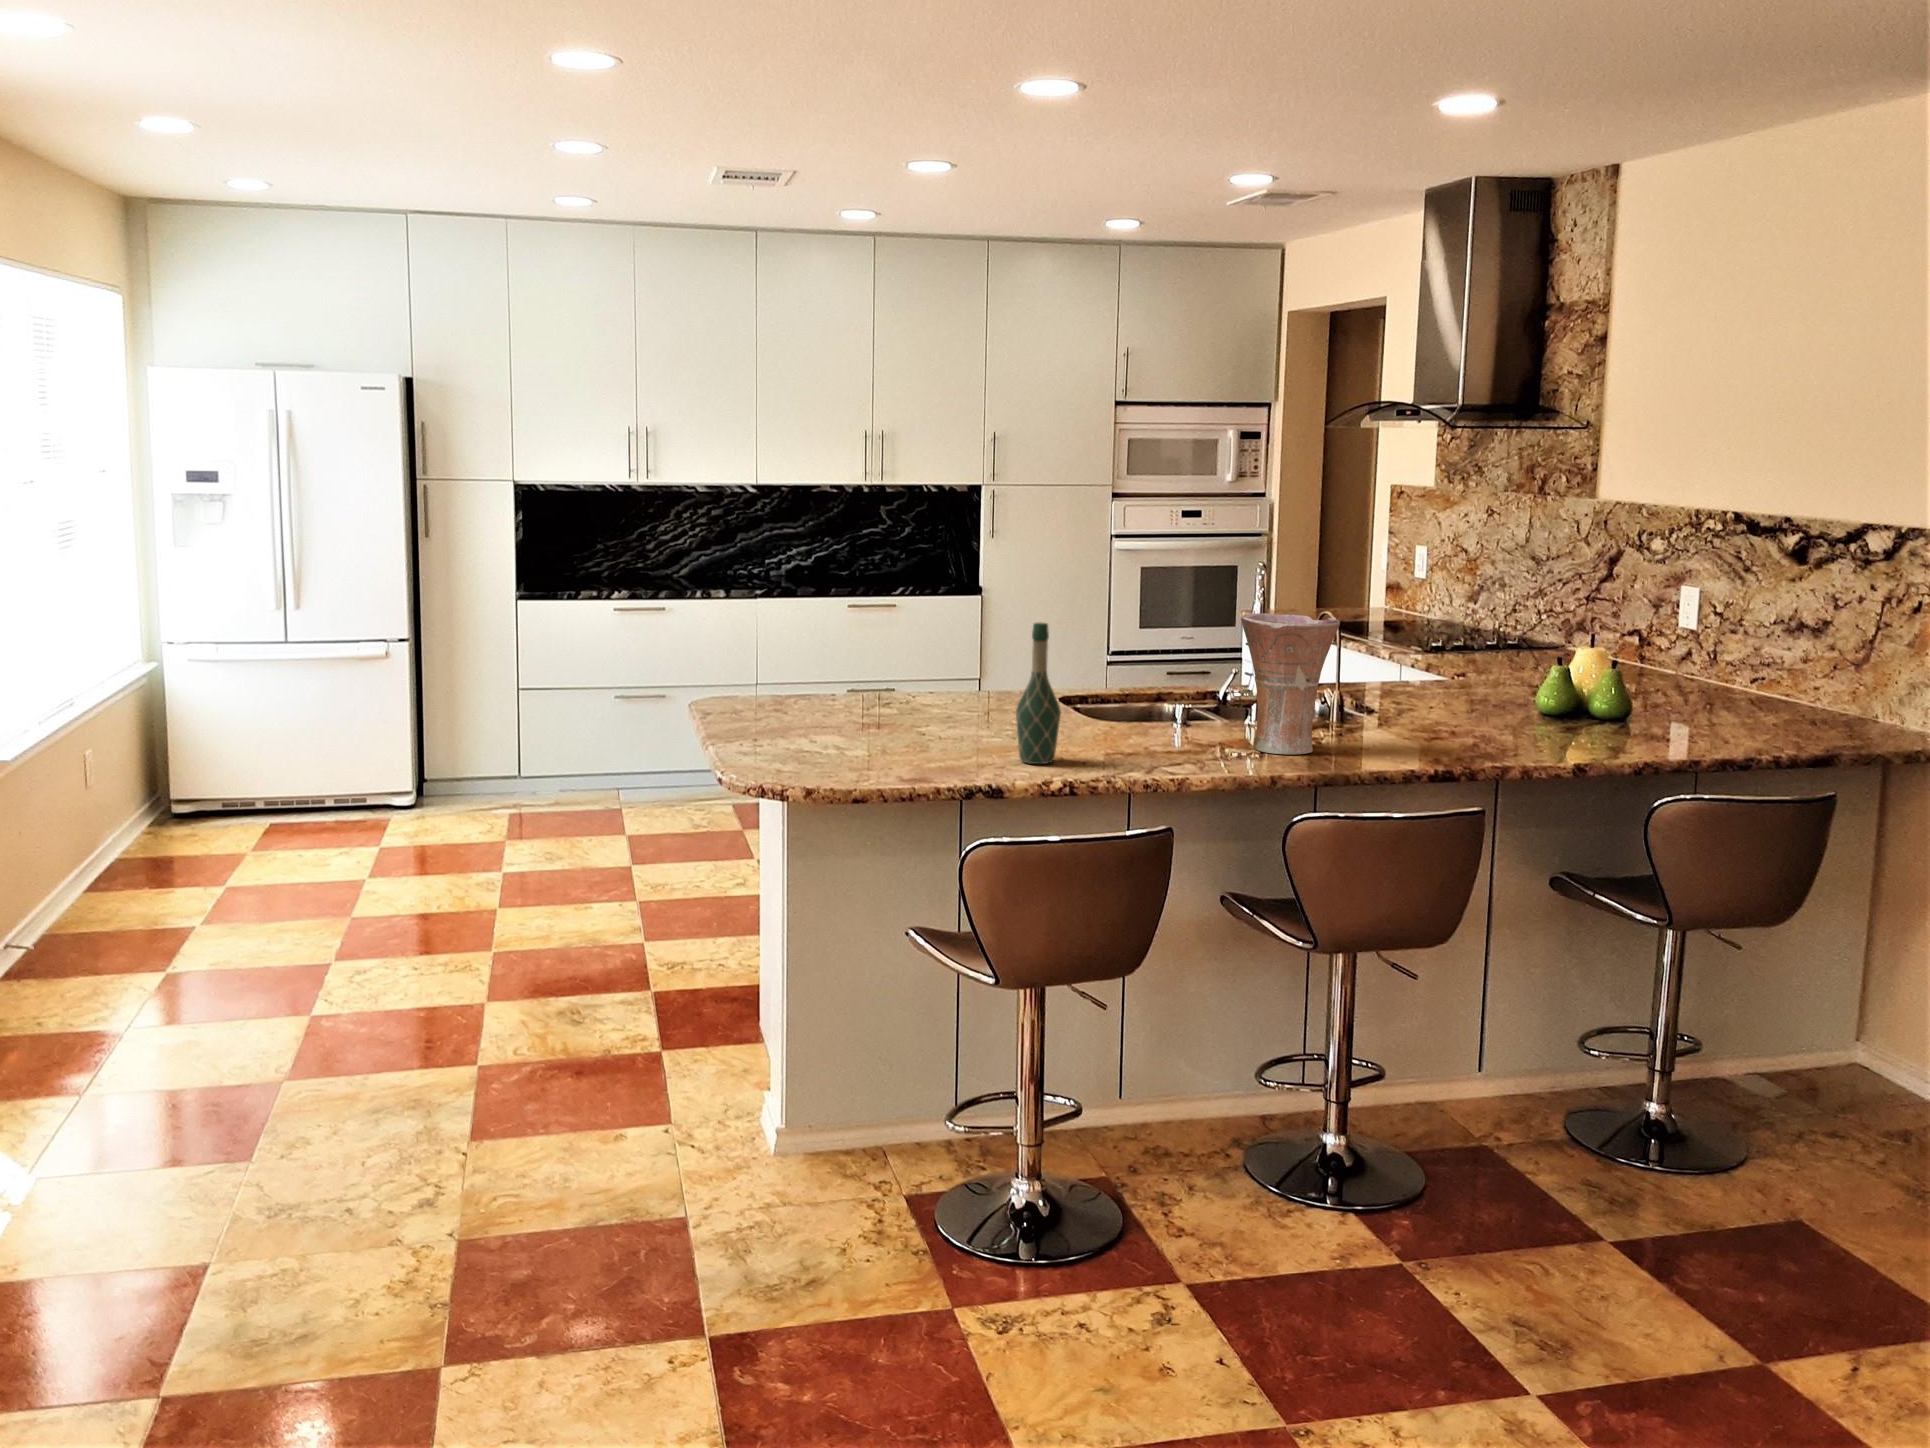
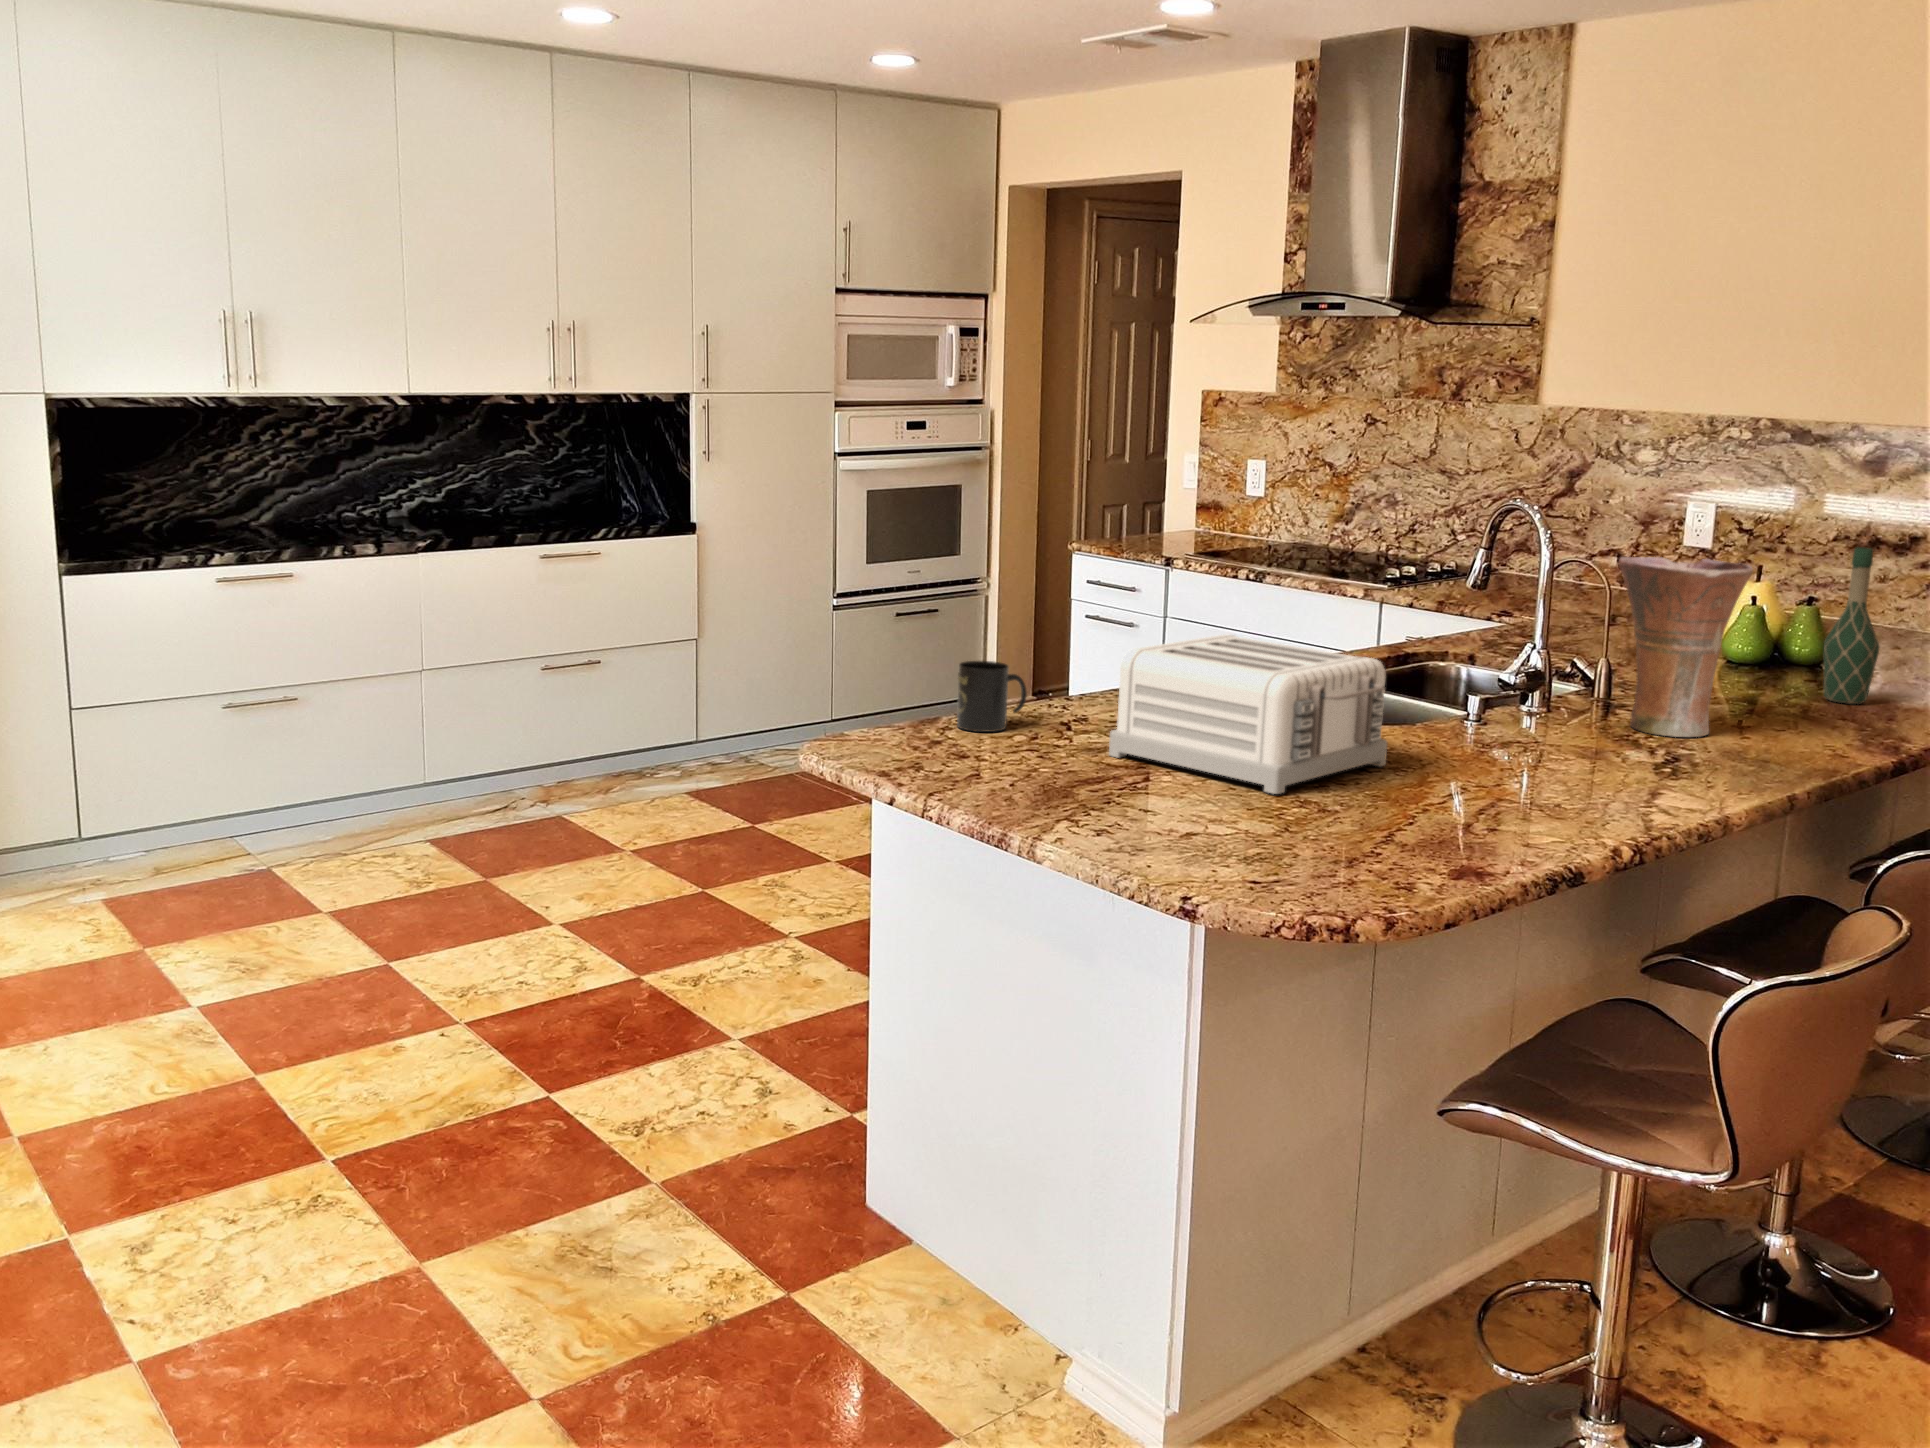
wine bottle: present [1016,623,1061,764] -> present [1824,547,1879,704]
toaster: none [813,653,977,752] -> present [1109,635,1387,794]
mug: none [766,663,812,709] -> present [957,661,1027,732]

